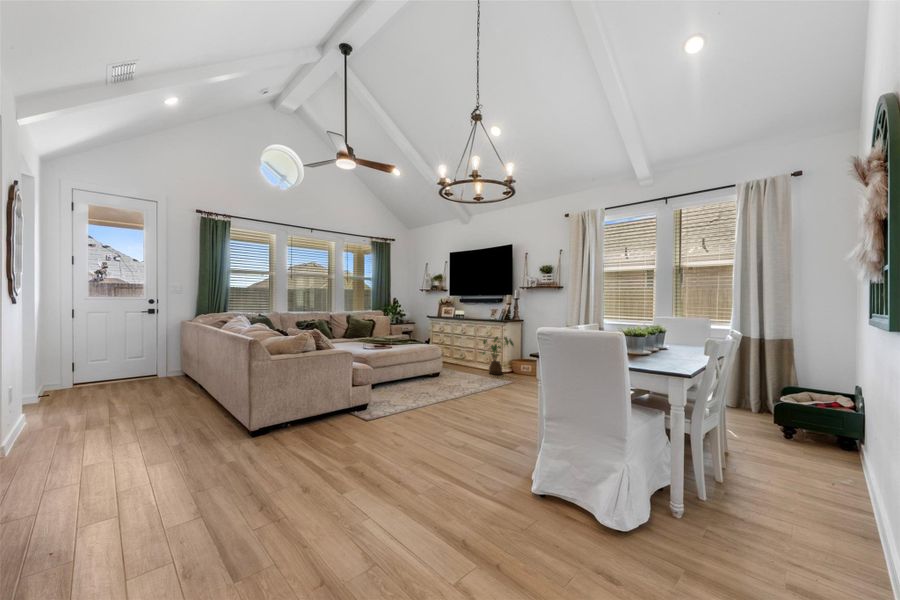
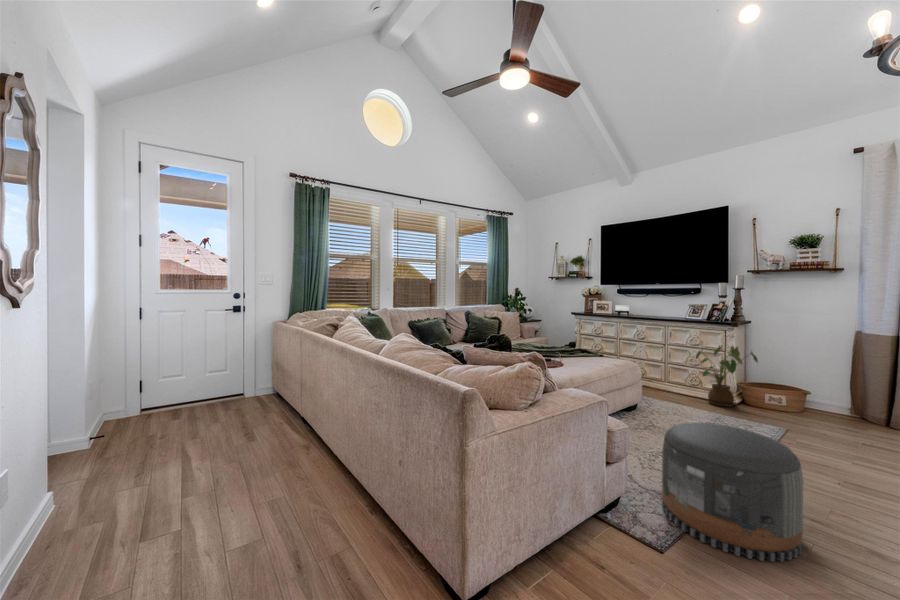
pouf: none [389,369,442,421] -> present [662,423,803,562]

